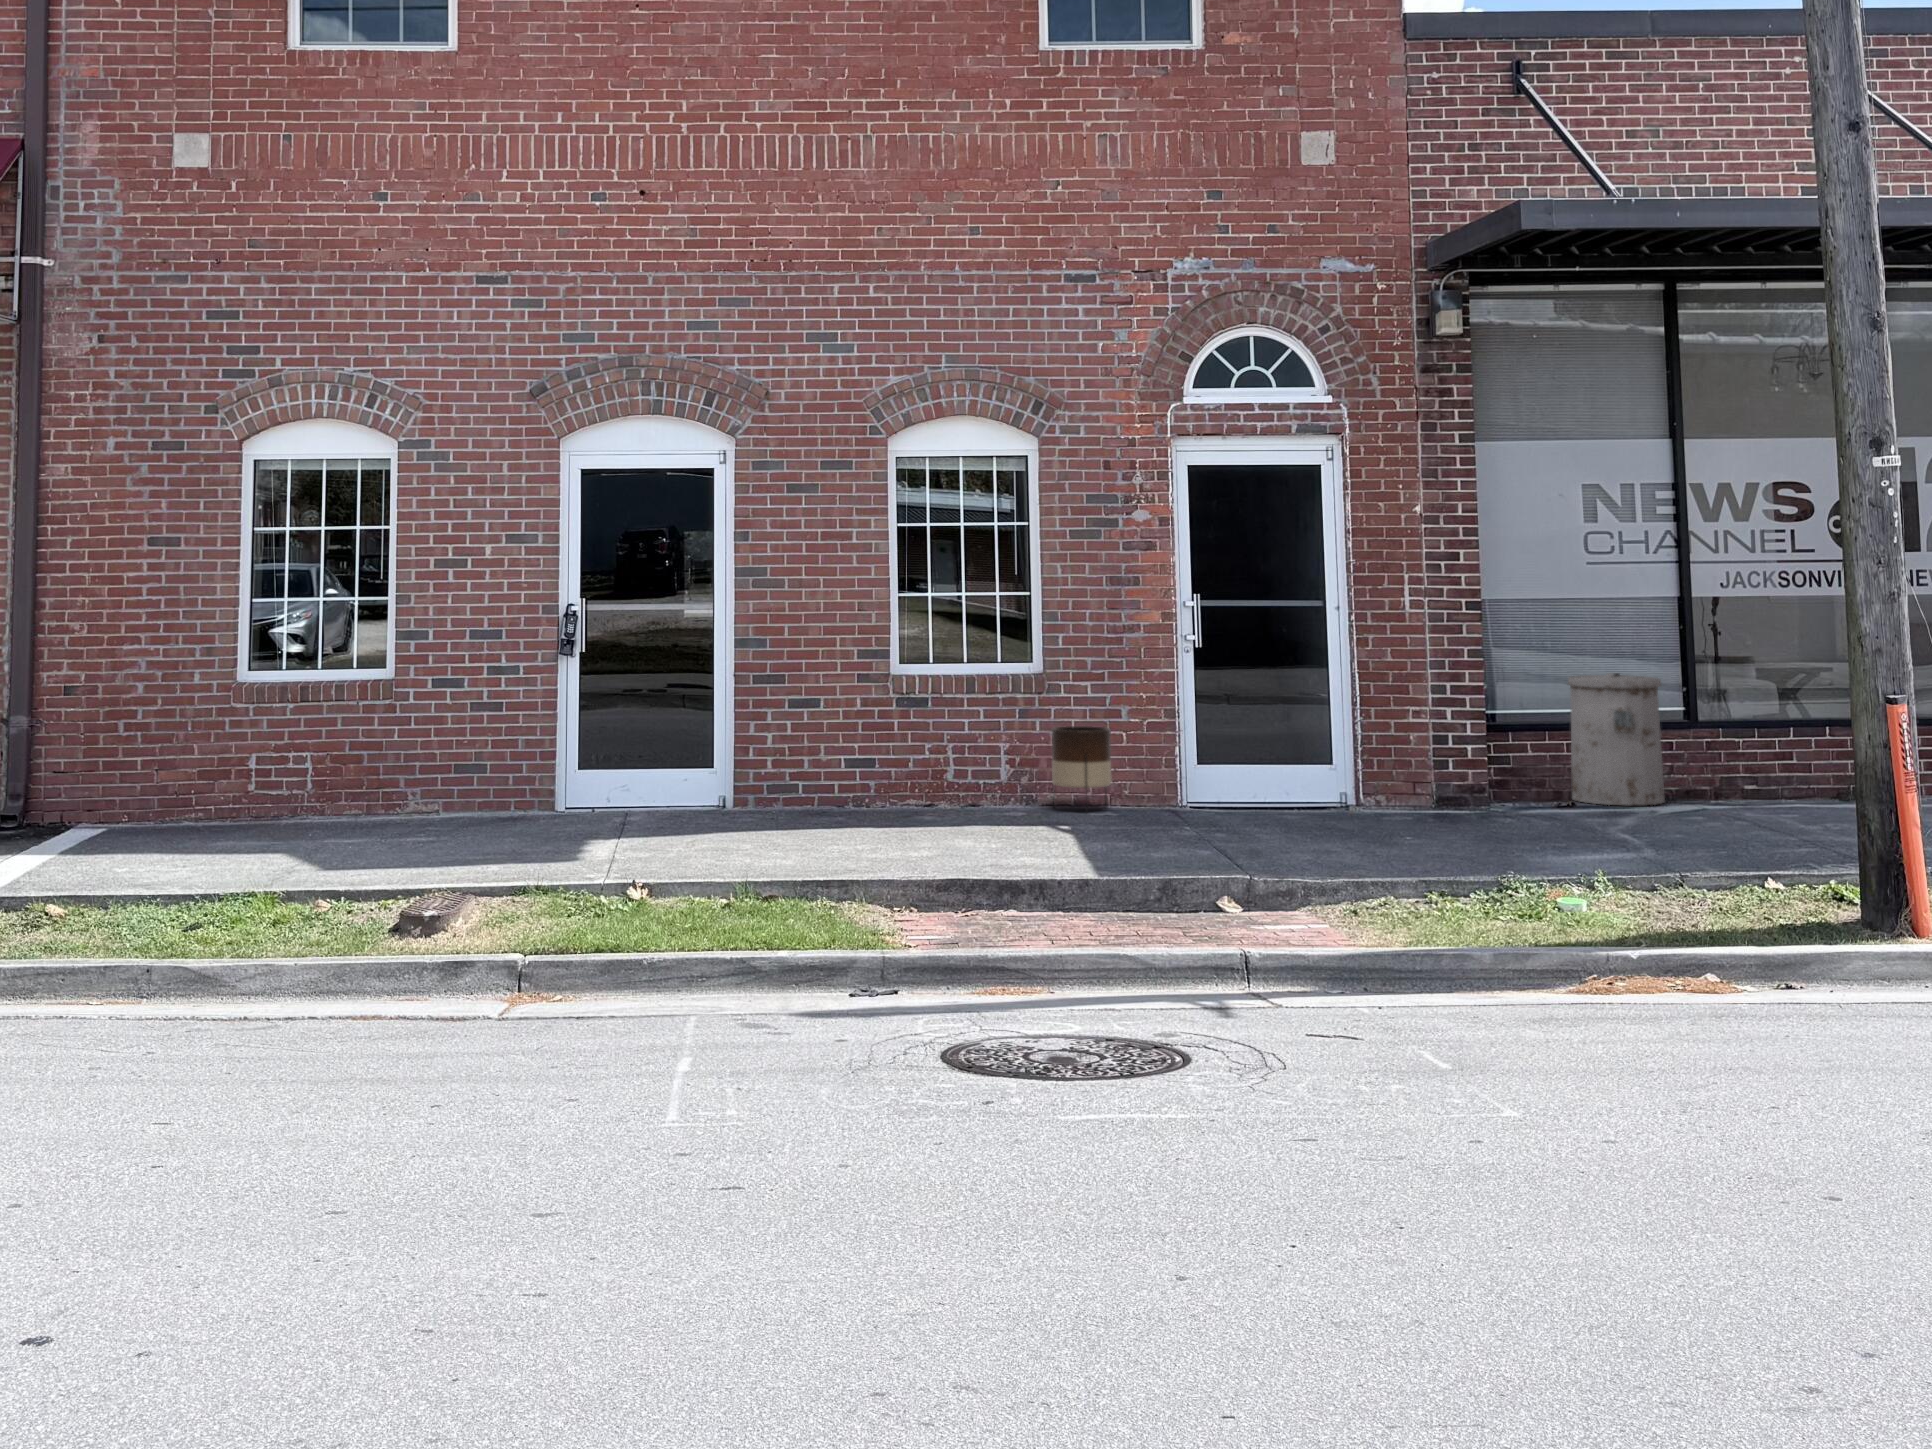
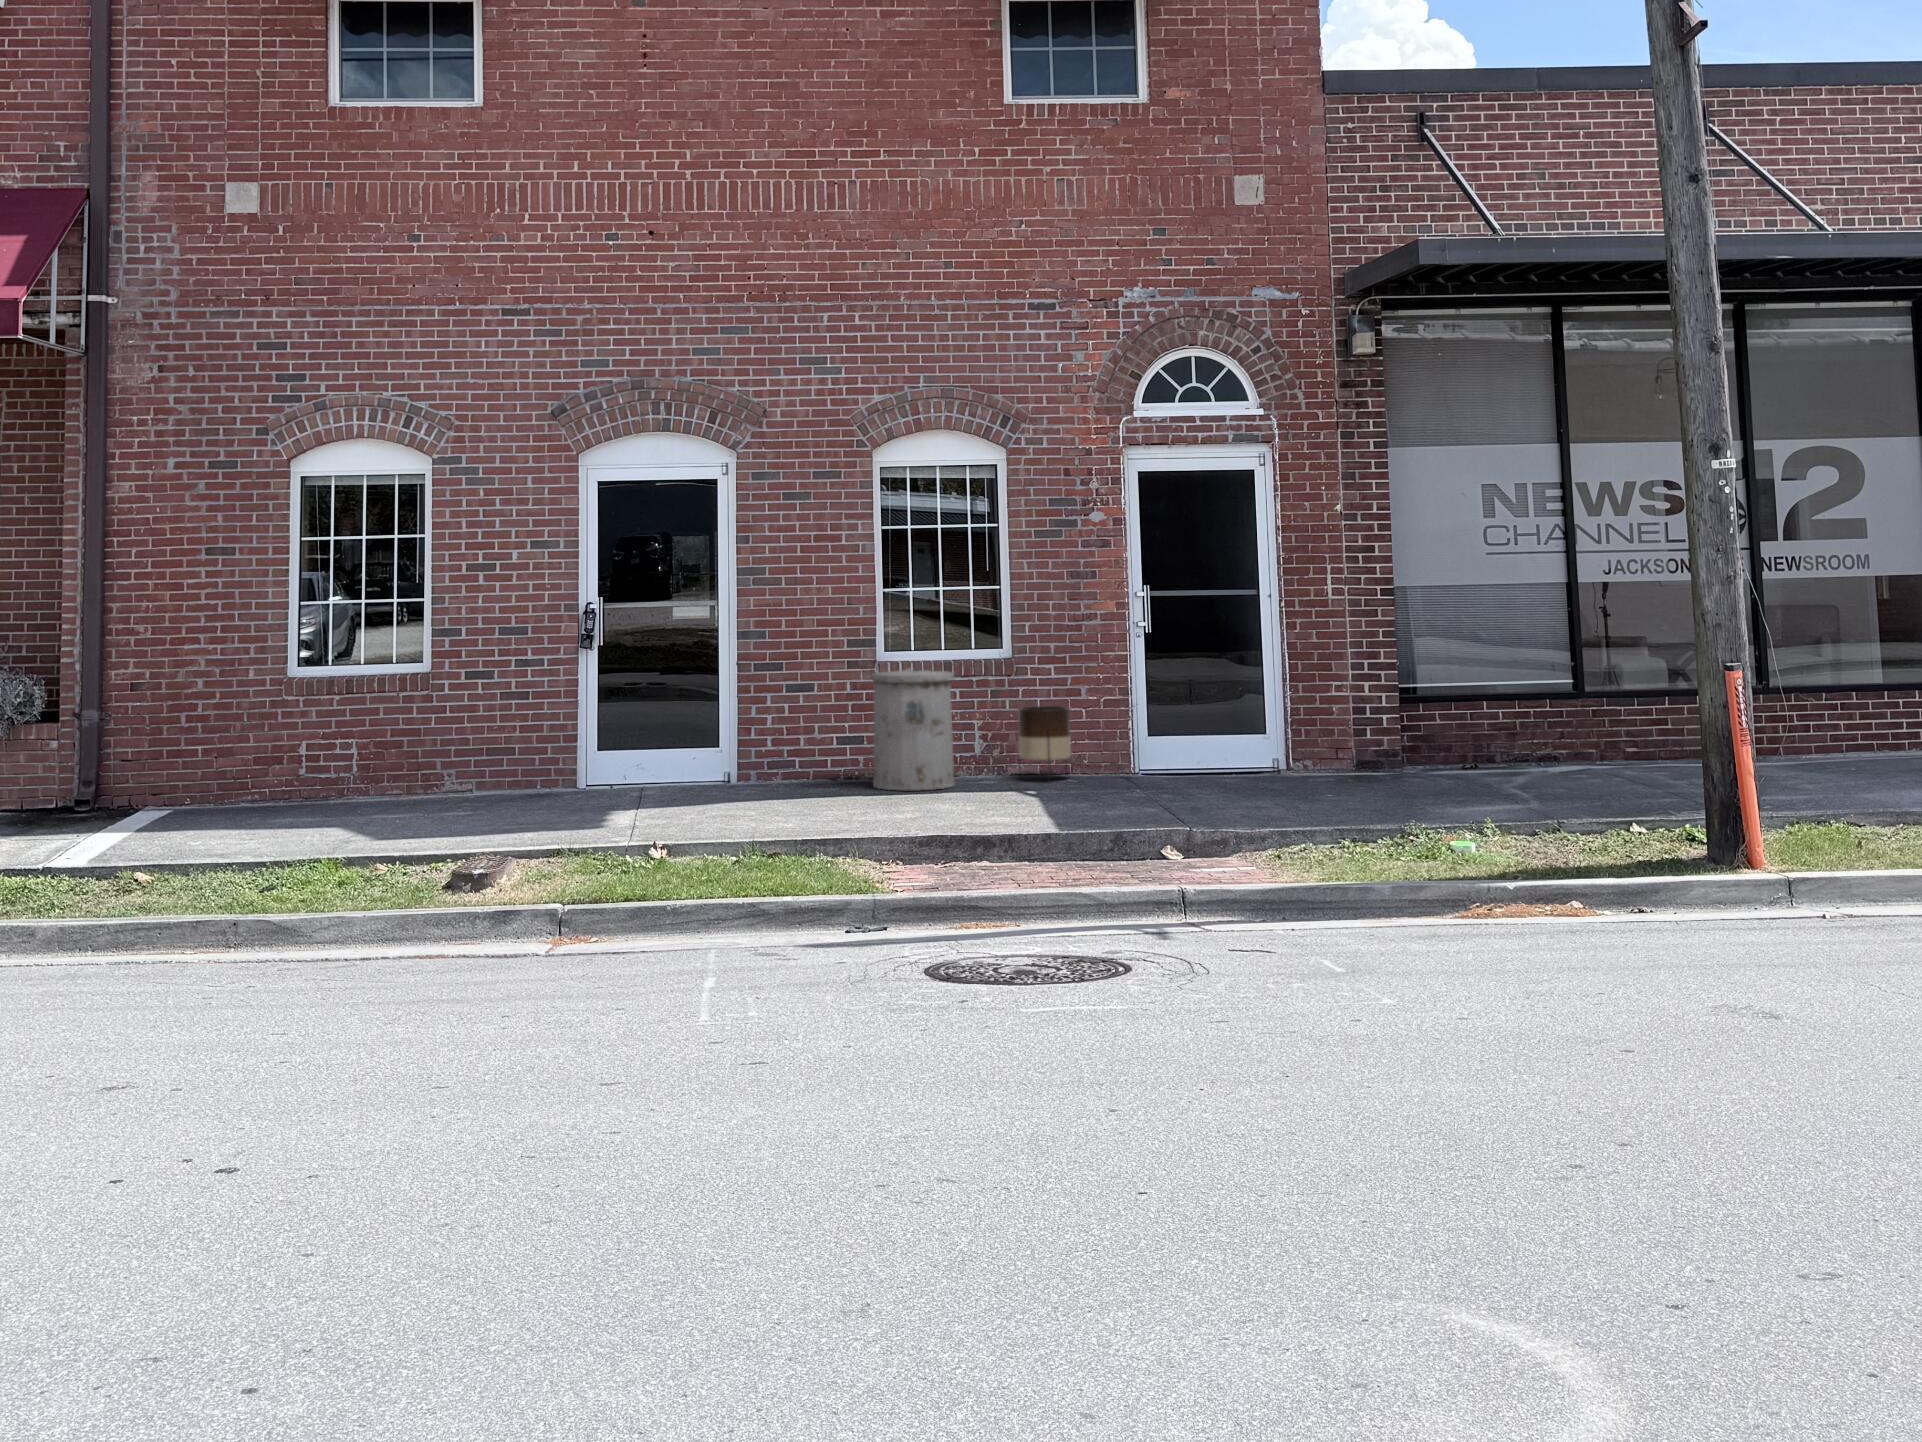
trash can: present [1568,673,1665,805] -> present [872,668,954,790]

